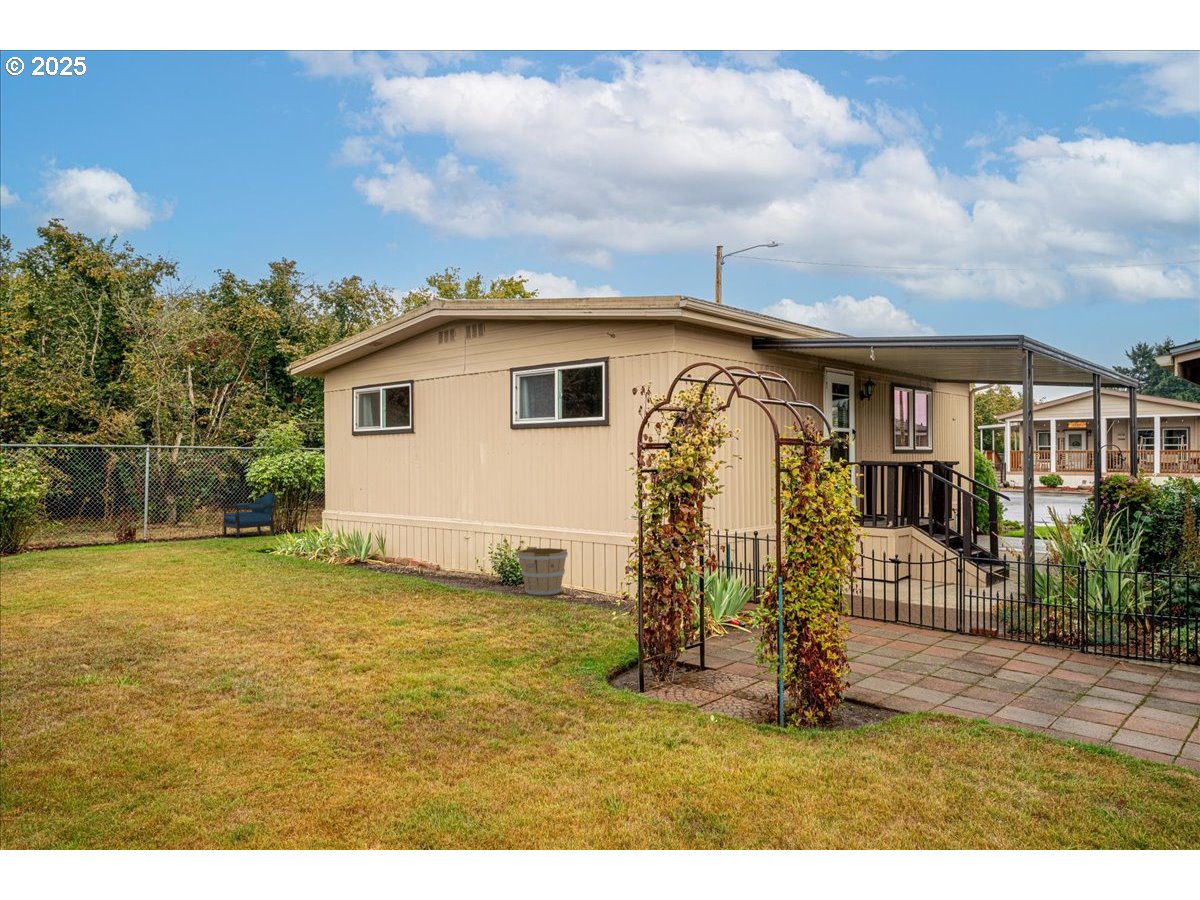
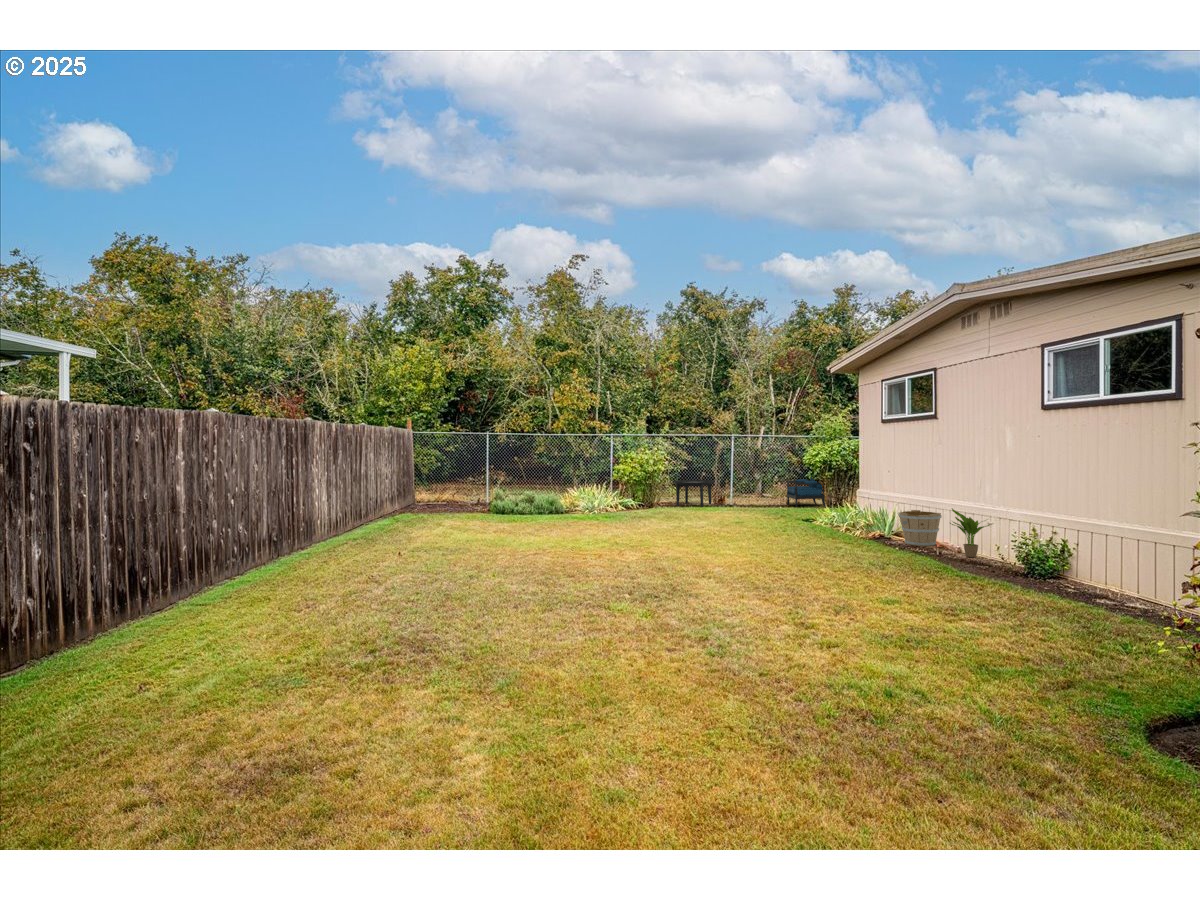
round table: none [44,509,116,549] -> present [673,480,714,507]
potted plant: none [431,525,467,573] -> present [950,508,990,557]
wooden bucket: present [518,547,568,595] -> present [899,510,942,546]

